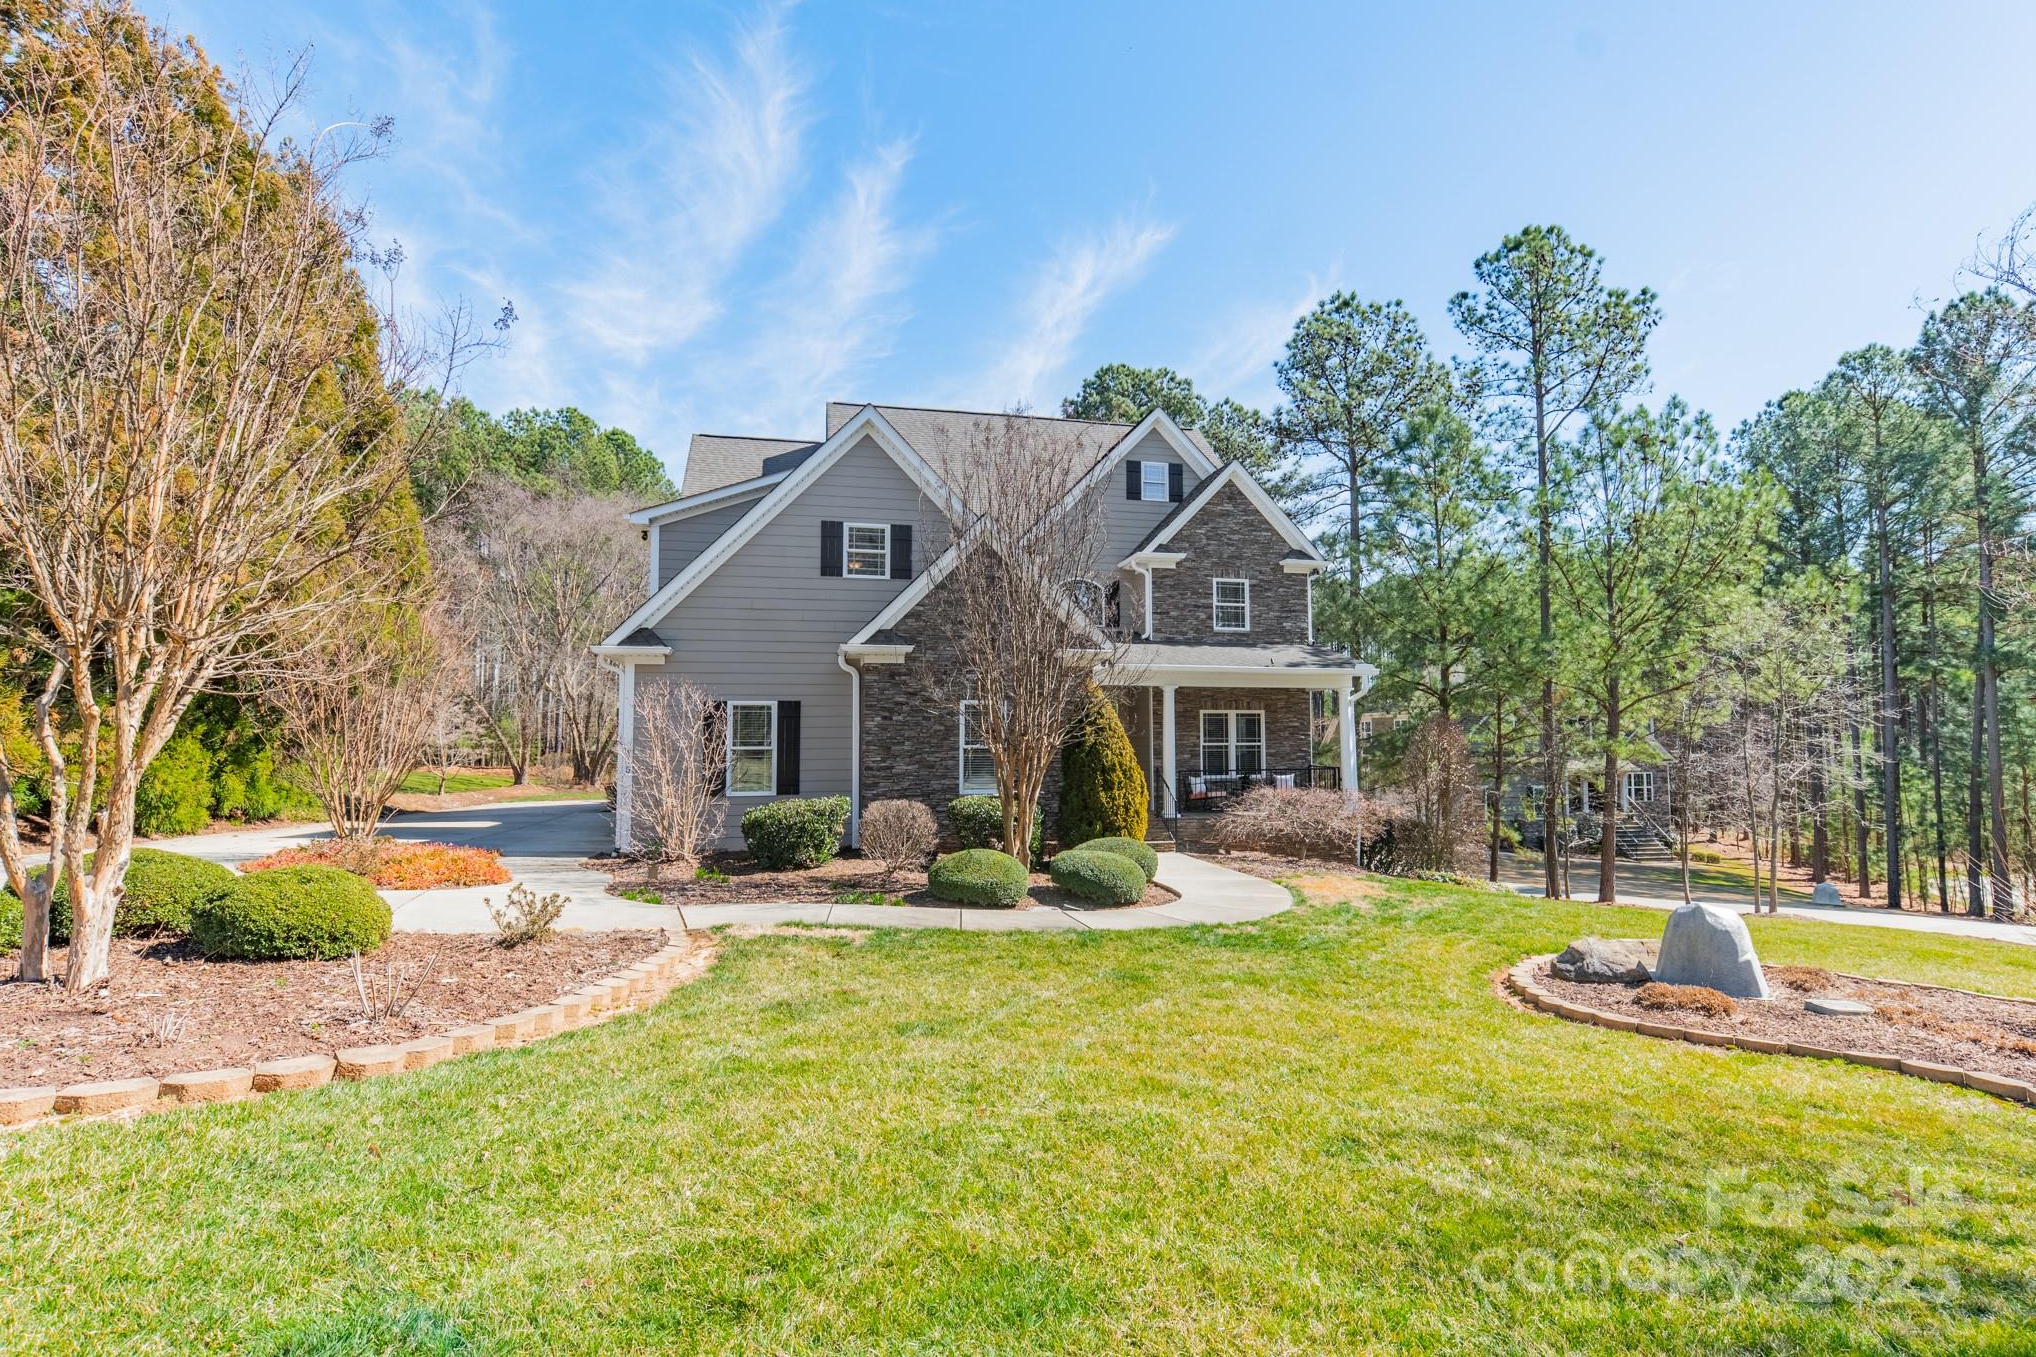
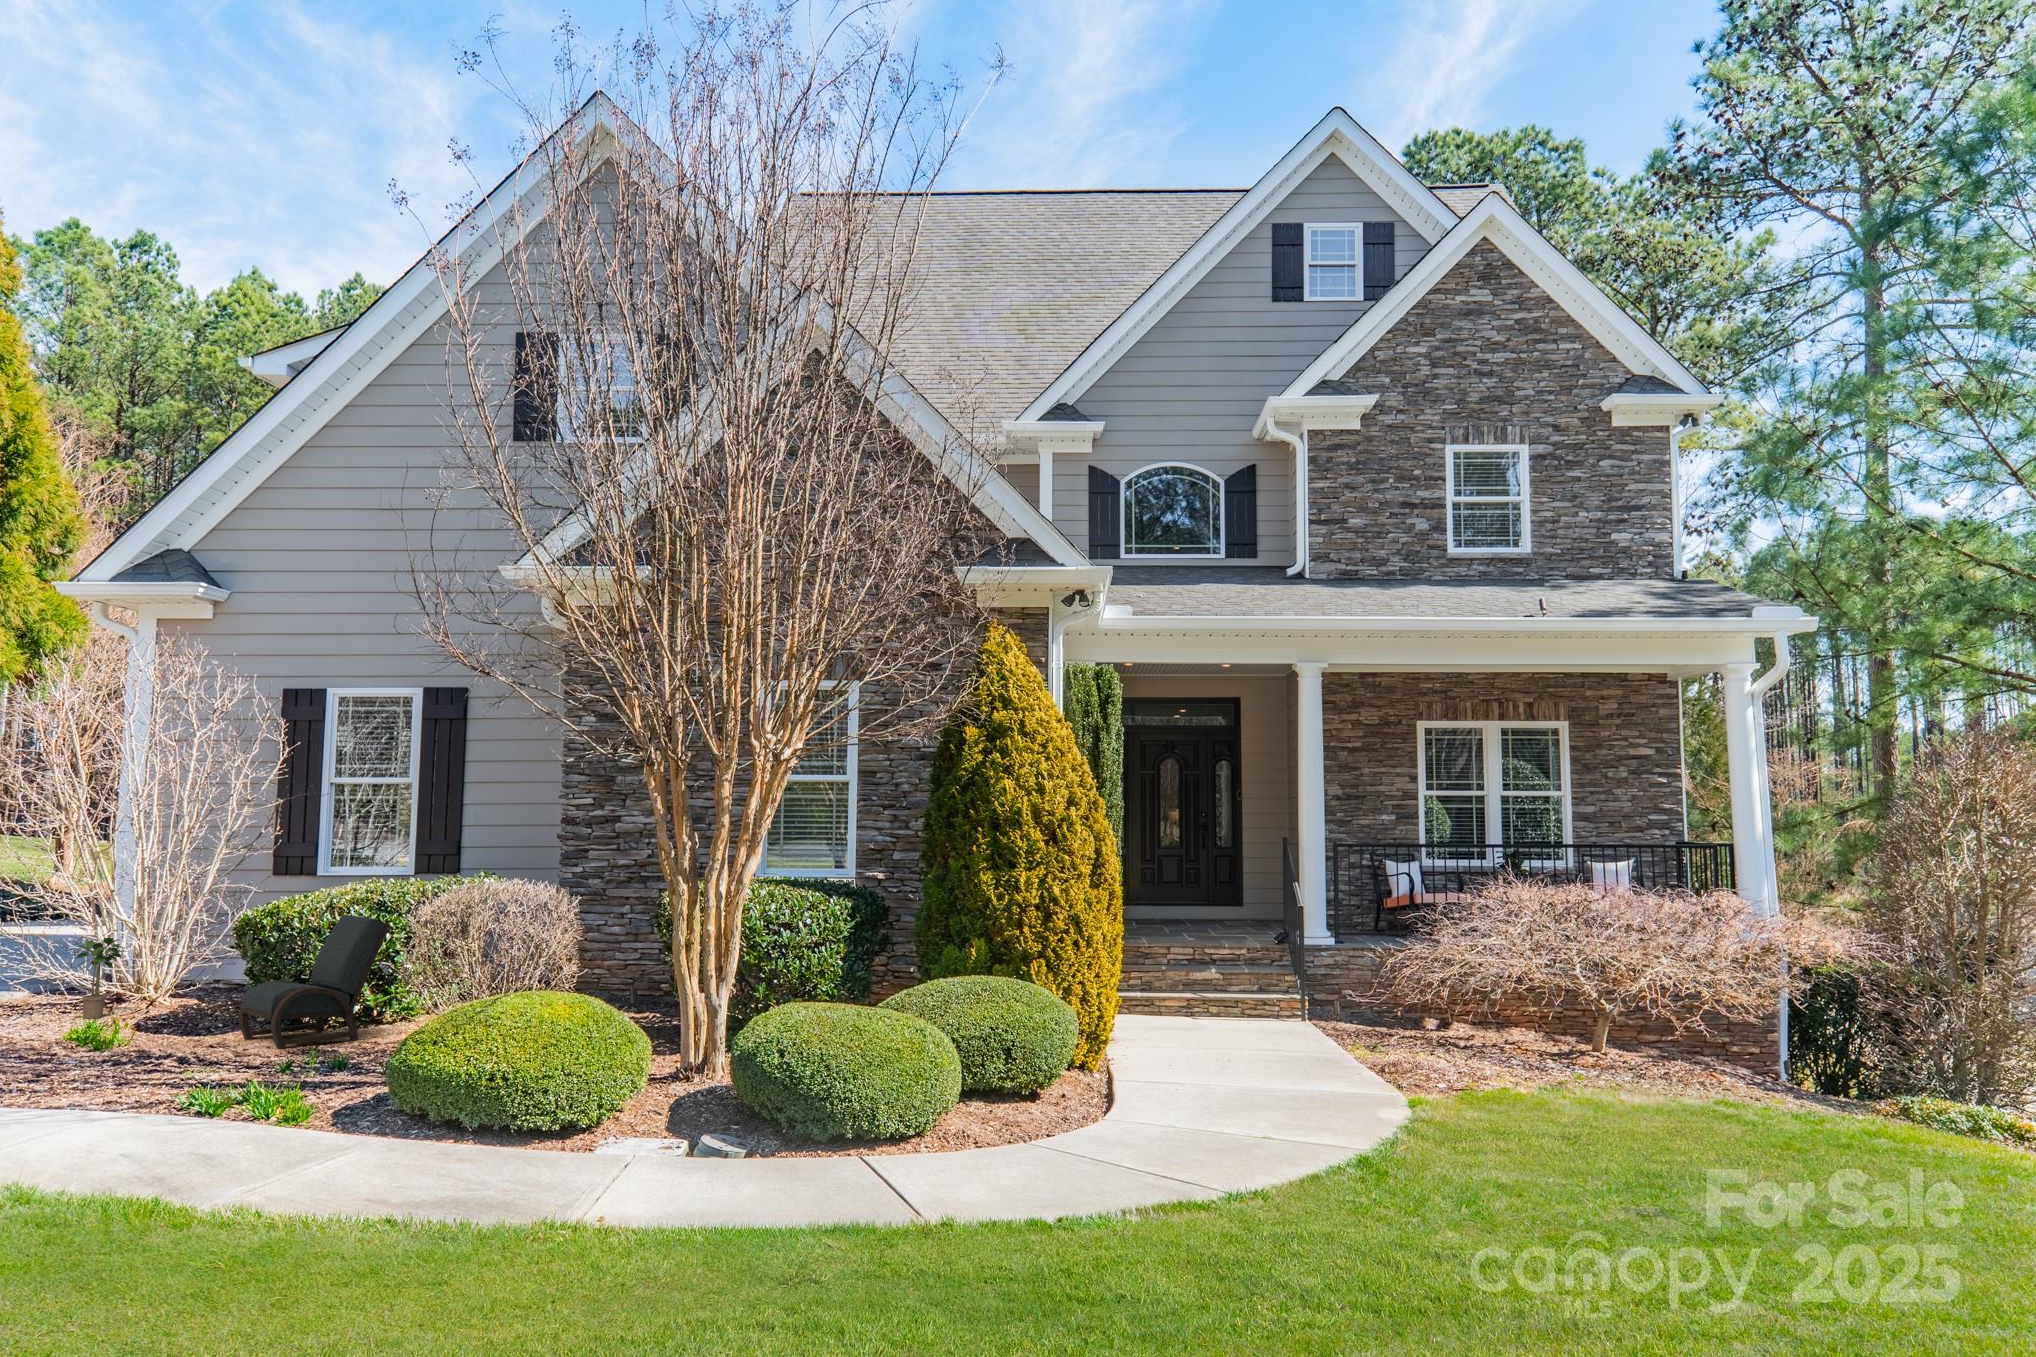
lounge chair: none [757,822,818,885] -> present [239,915,390,1049]

